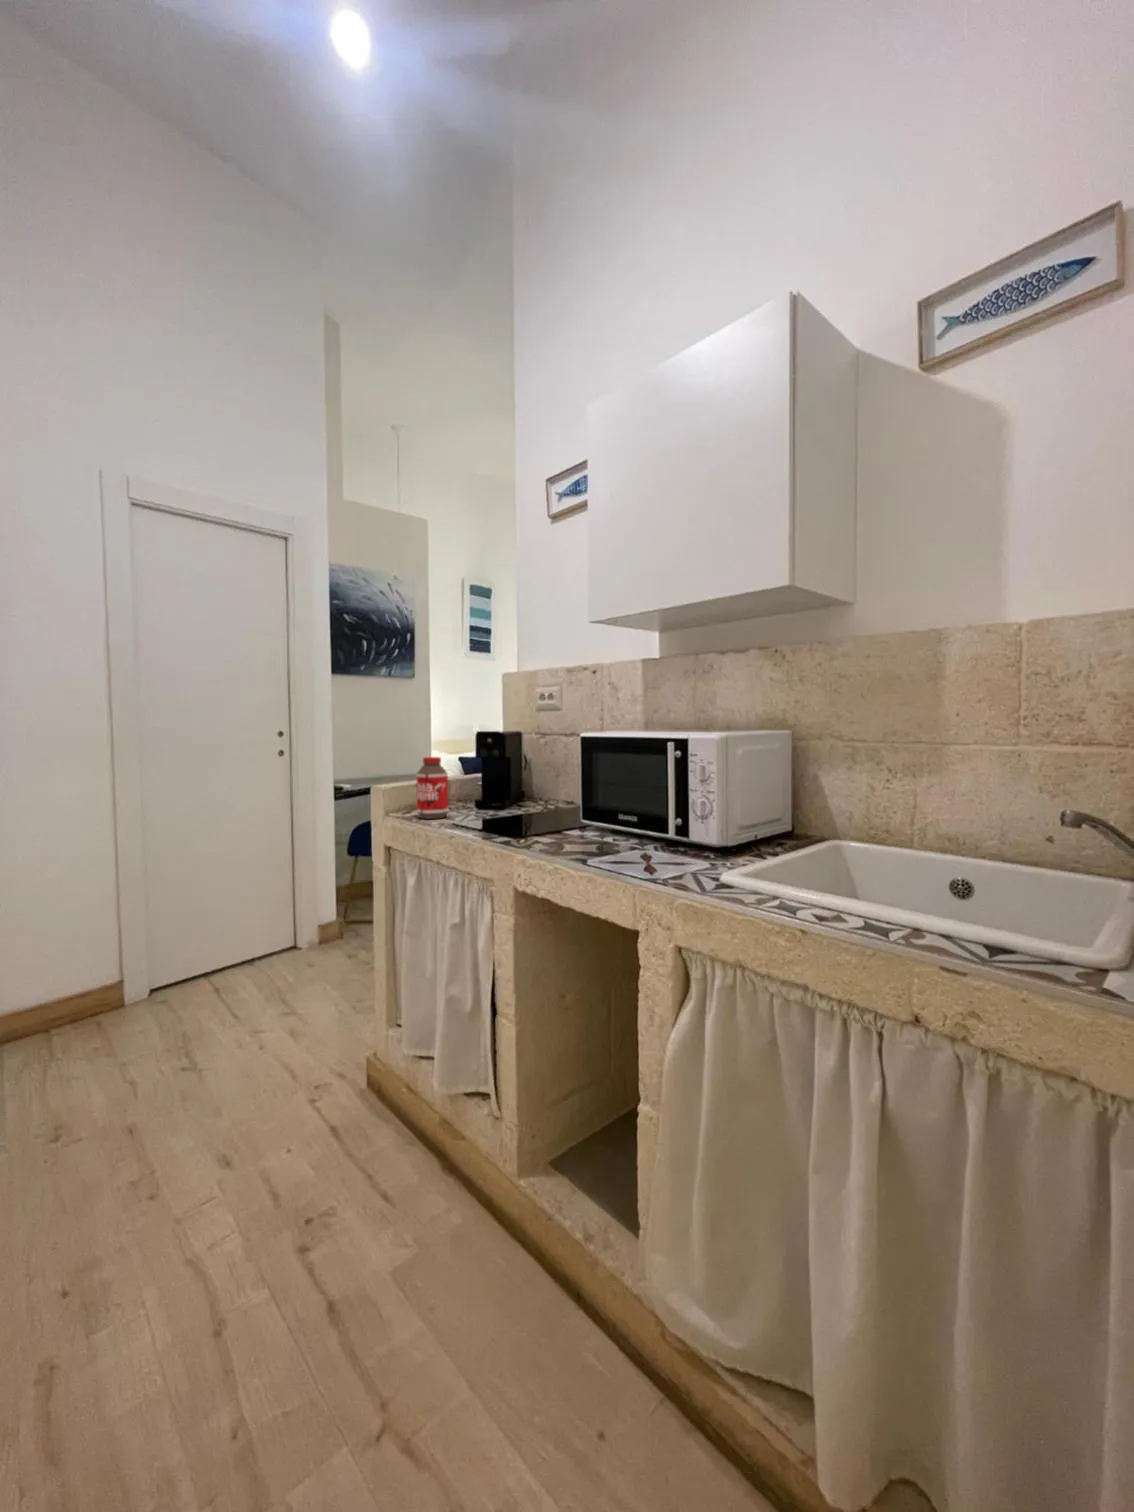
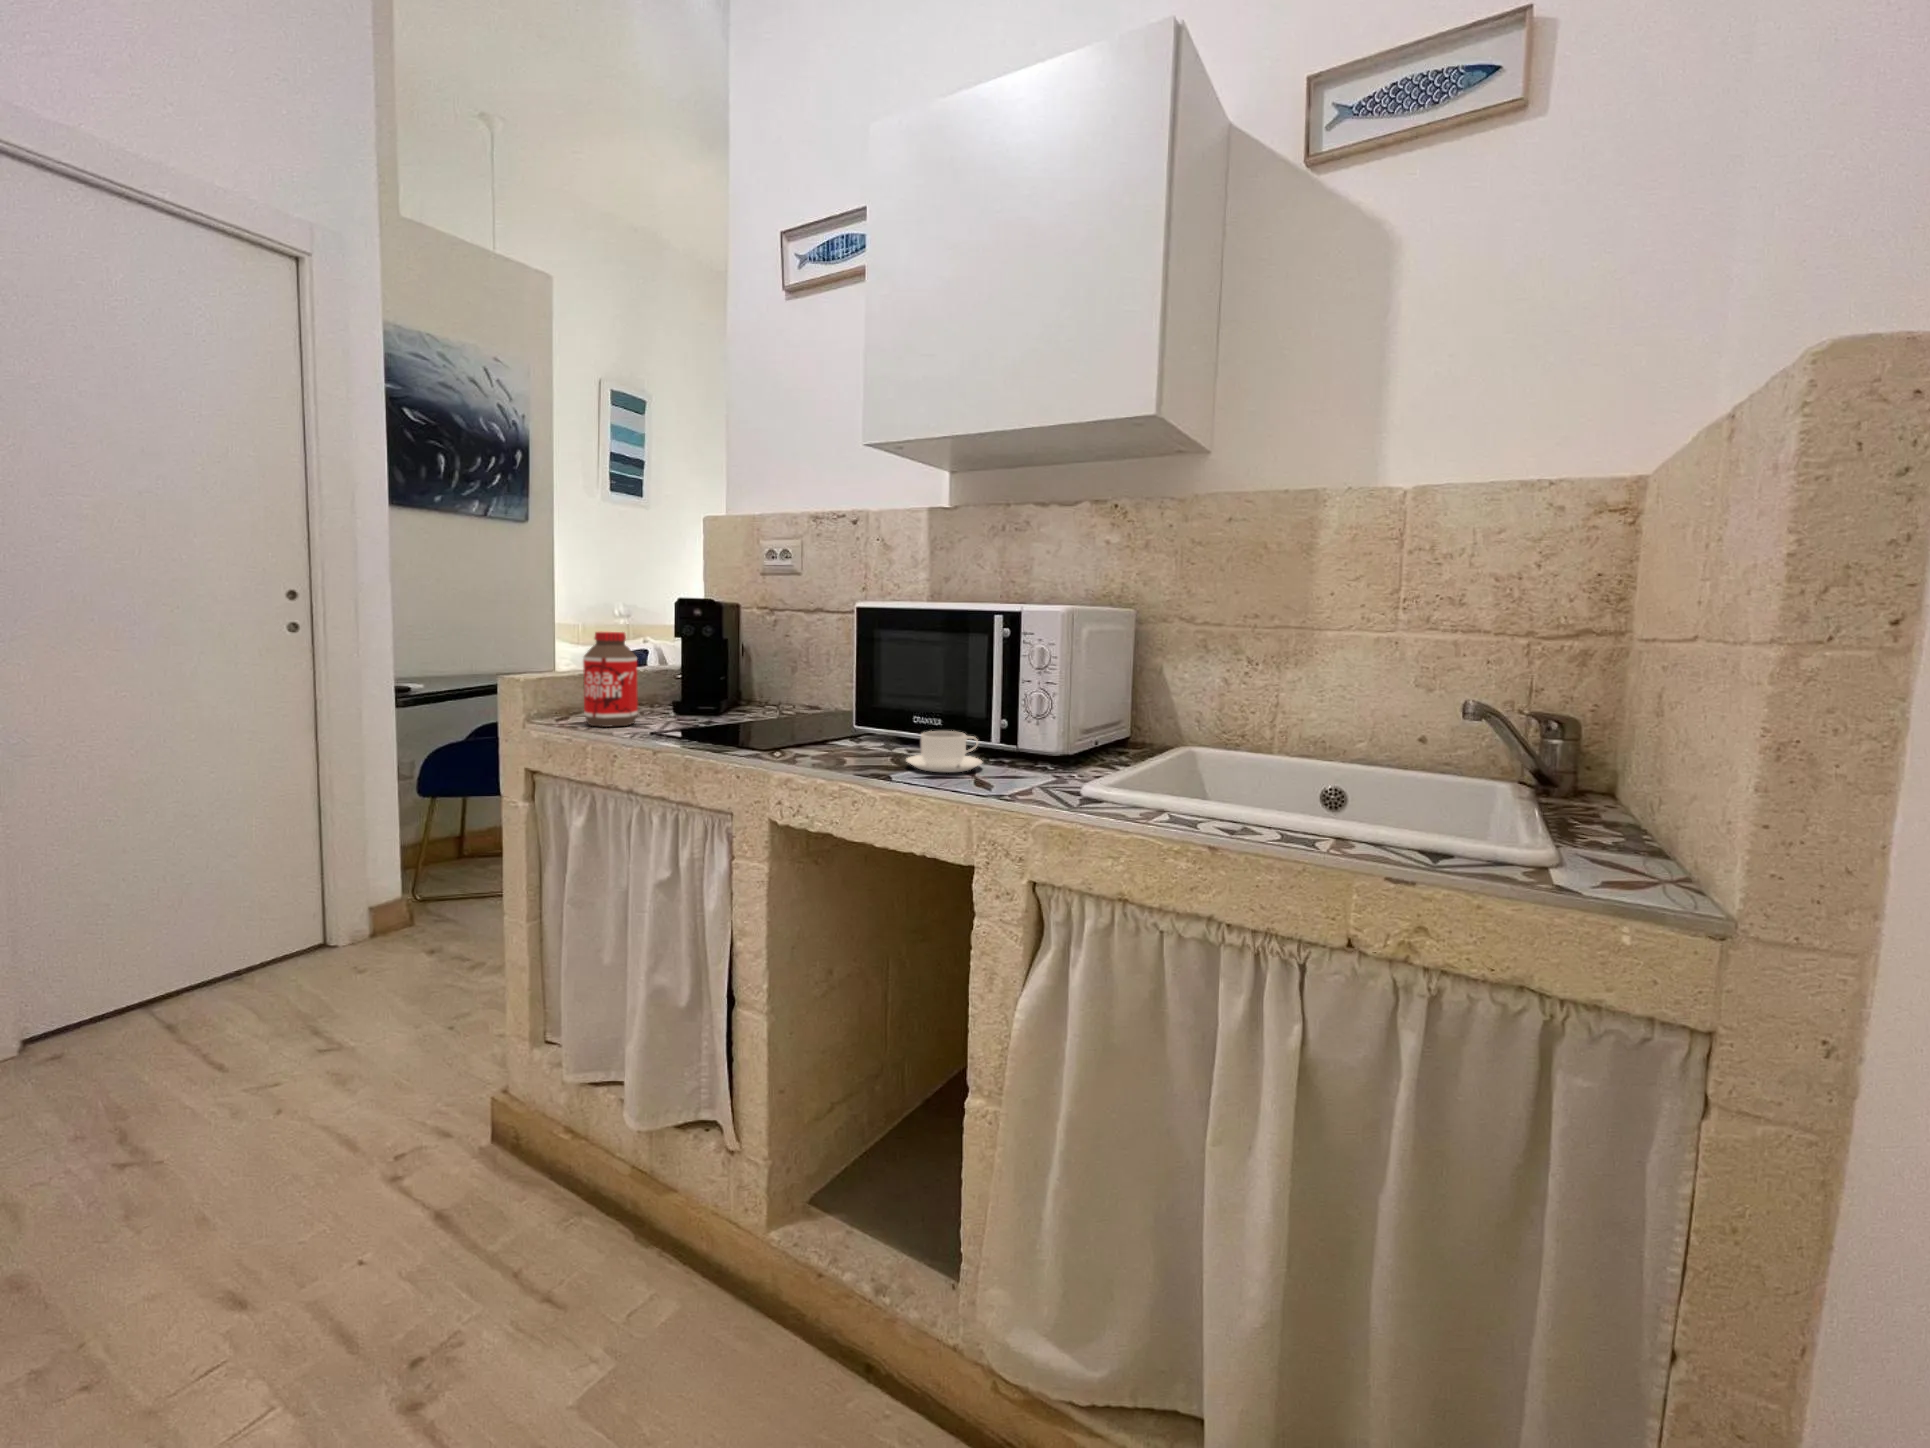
coffee cup: none [601,828,657,859] -> present [906,731,982,772]

